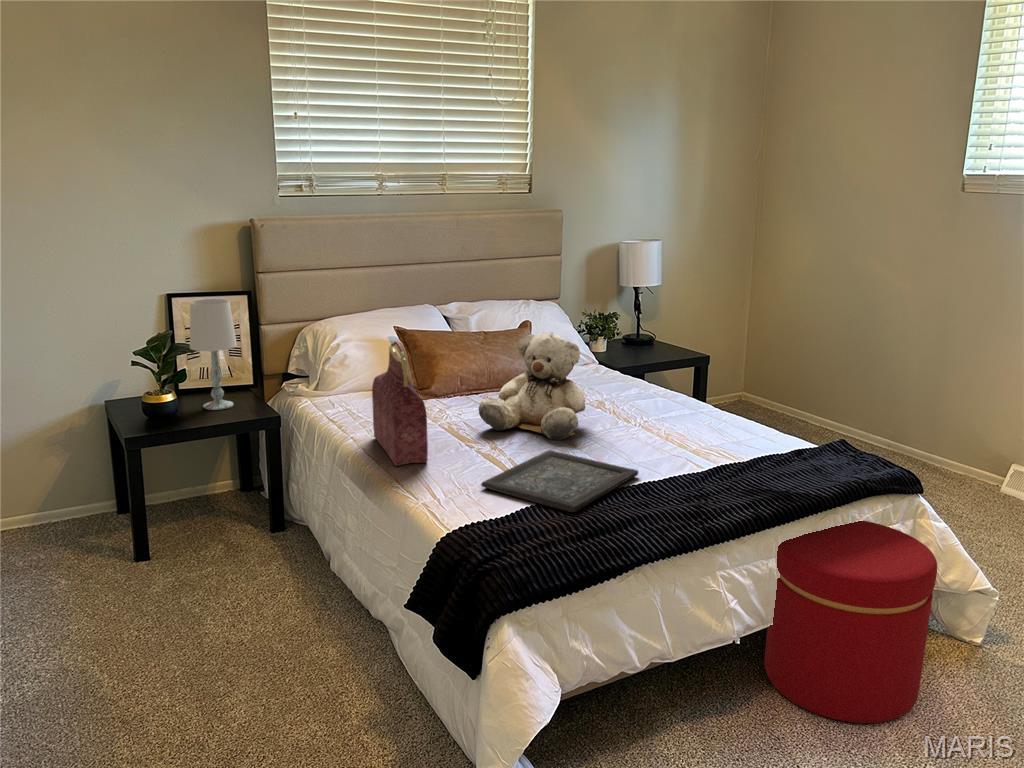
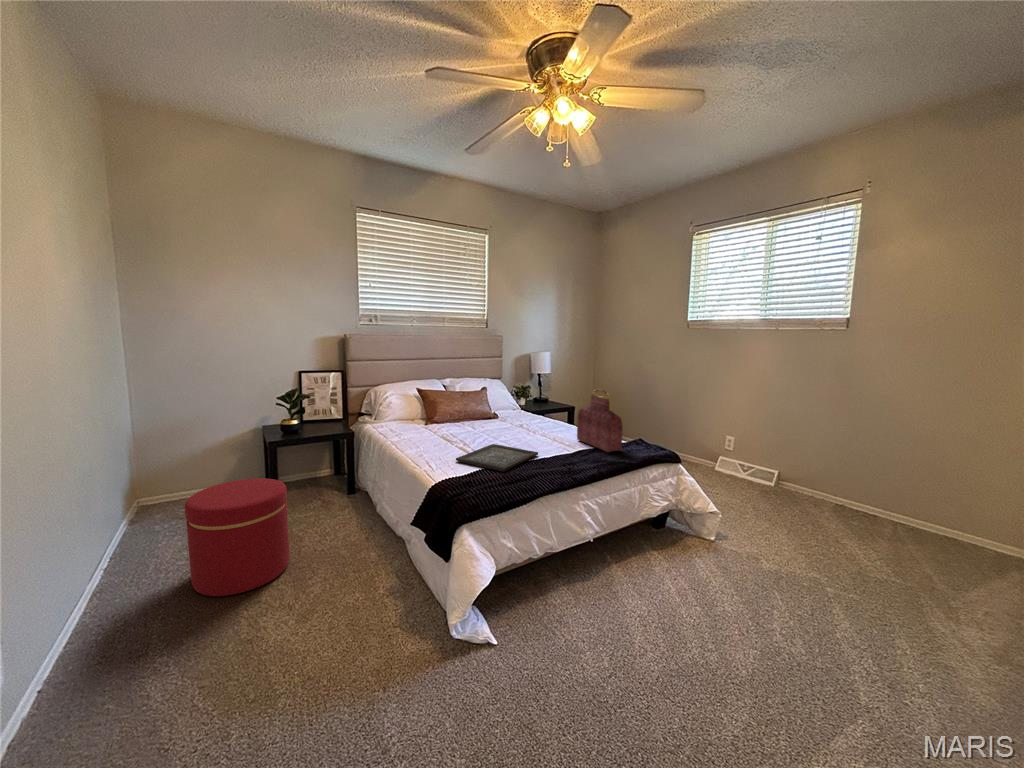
table lamp: present [190,299,237,410] -> none [308,372,334,429]
teddy bear: present [479,331,585,440] -> none [457,387,512,440]
handbag: present [372,342,428,466] -> present [577,389,622,452]
ottoman: present [765,521,937,723] -> present [185,478,290,596]

